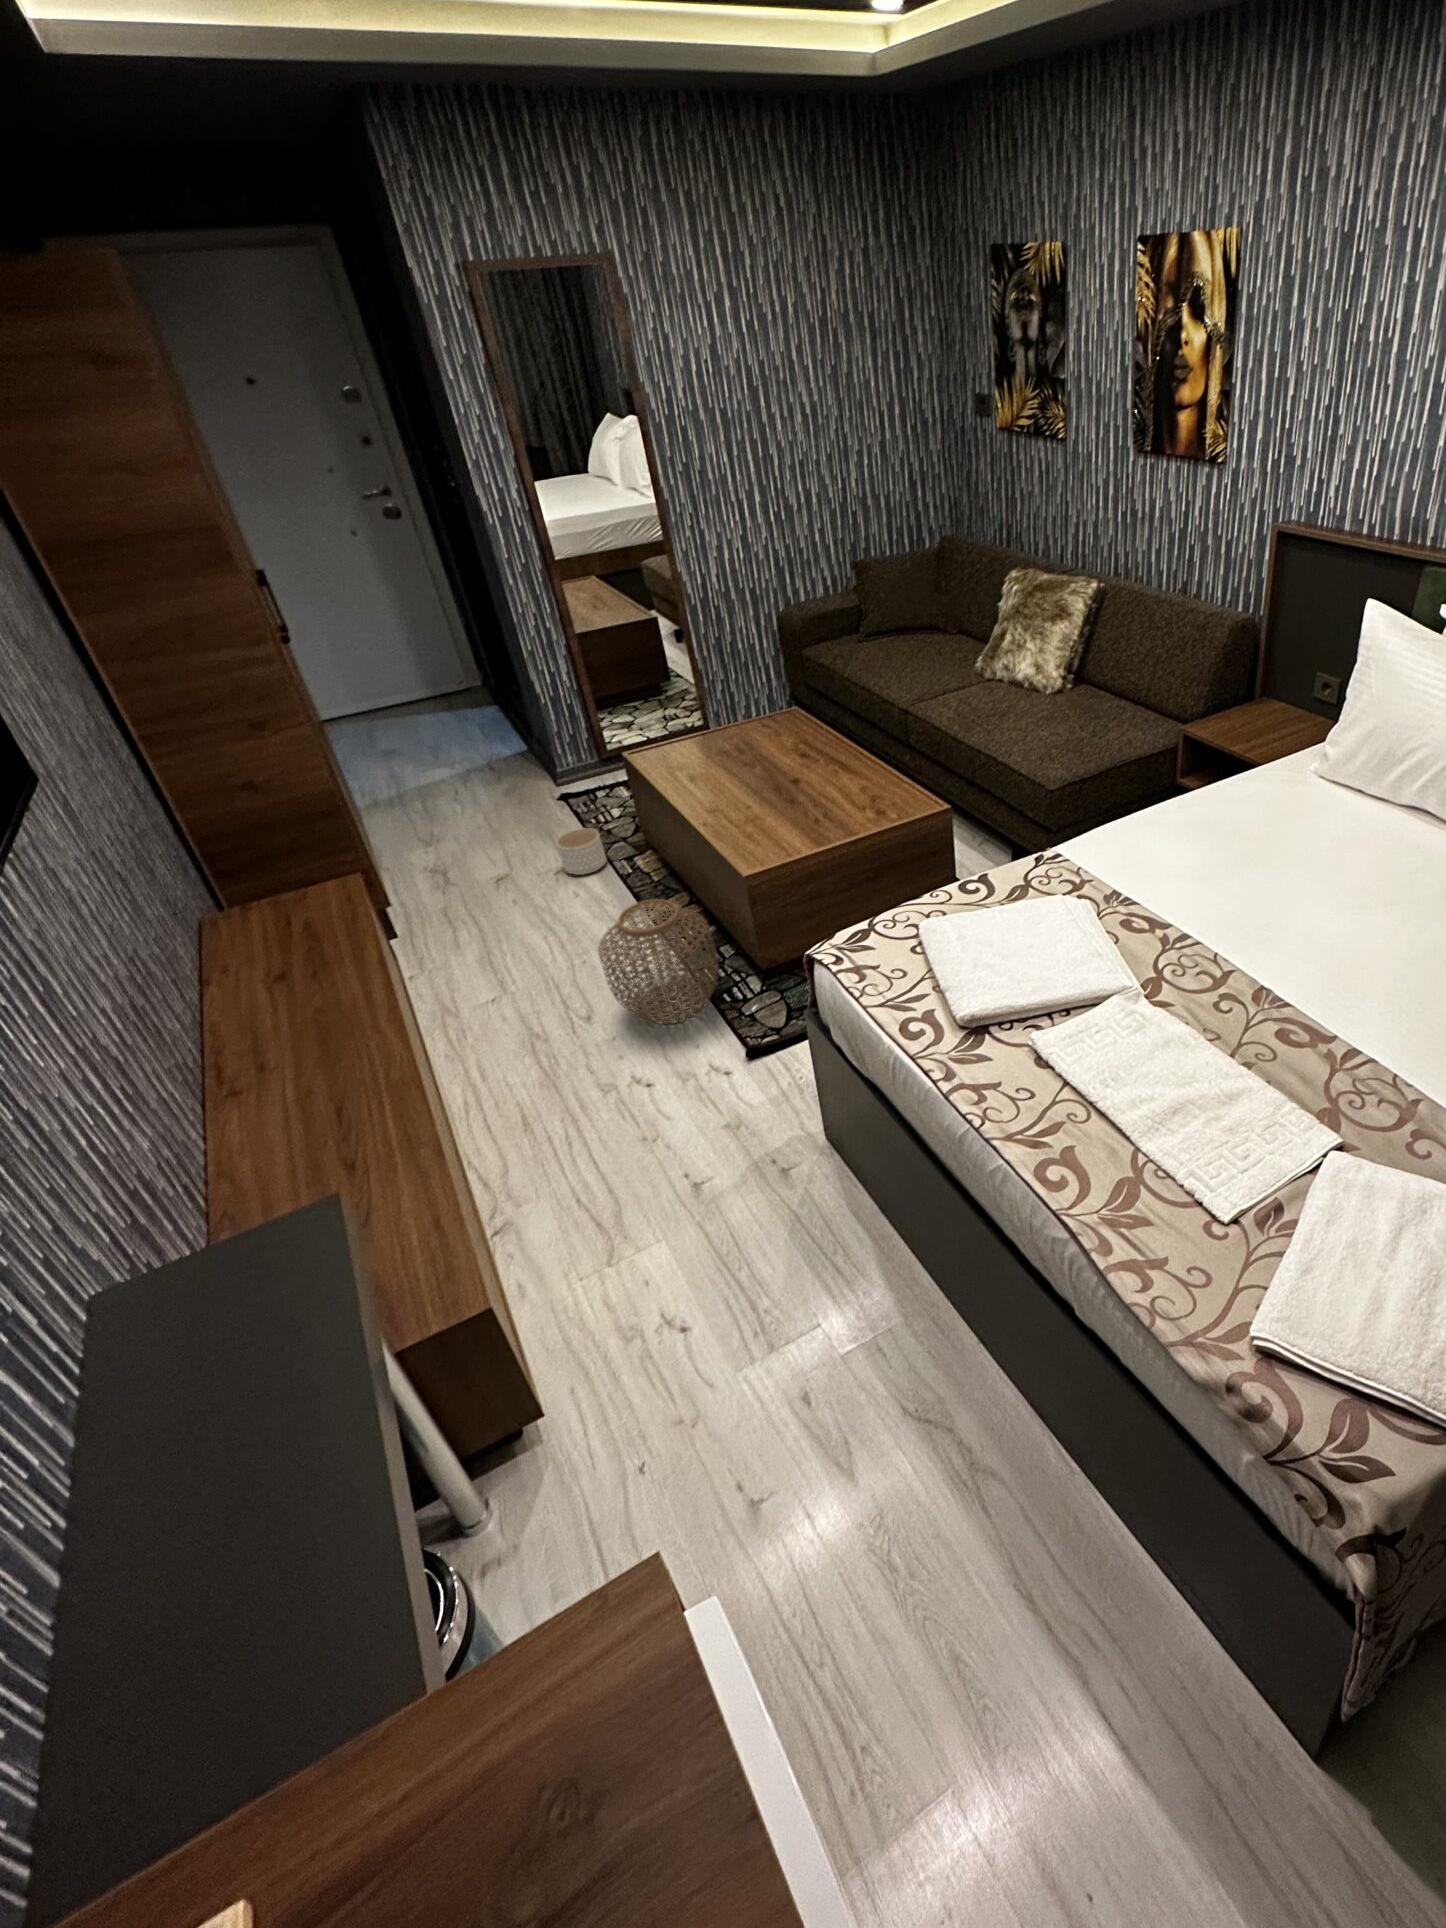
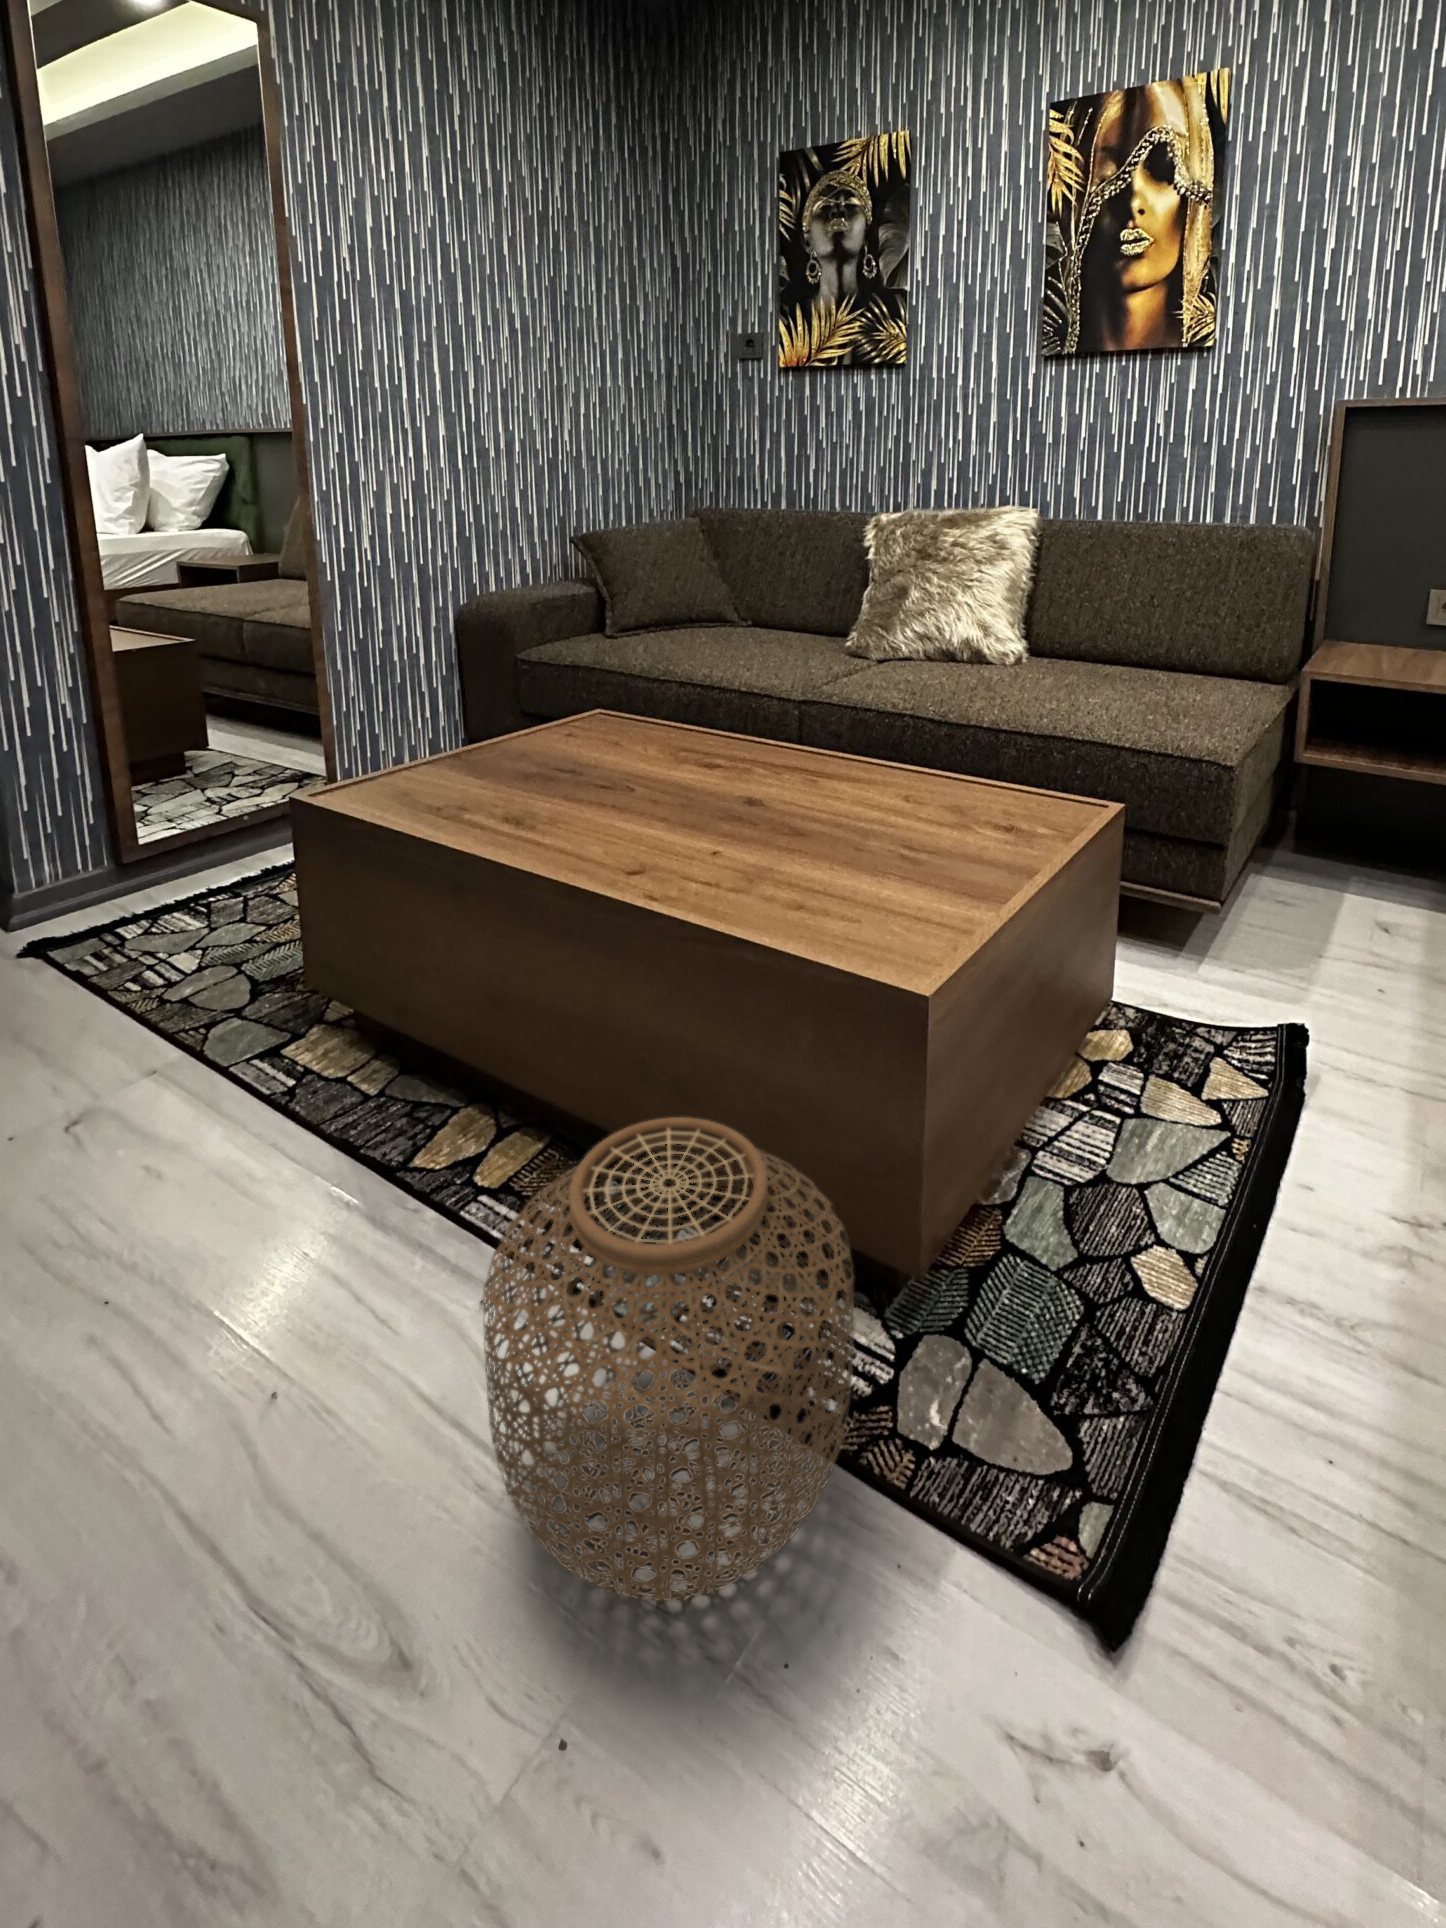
planter: present [556,828,607,875] -> none [86,989,219,1116]

